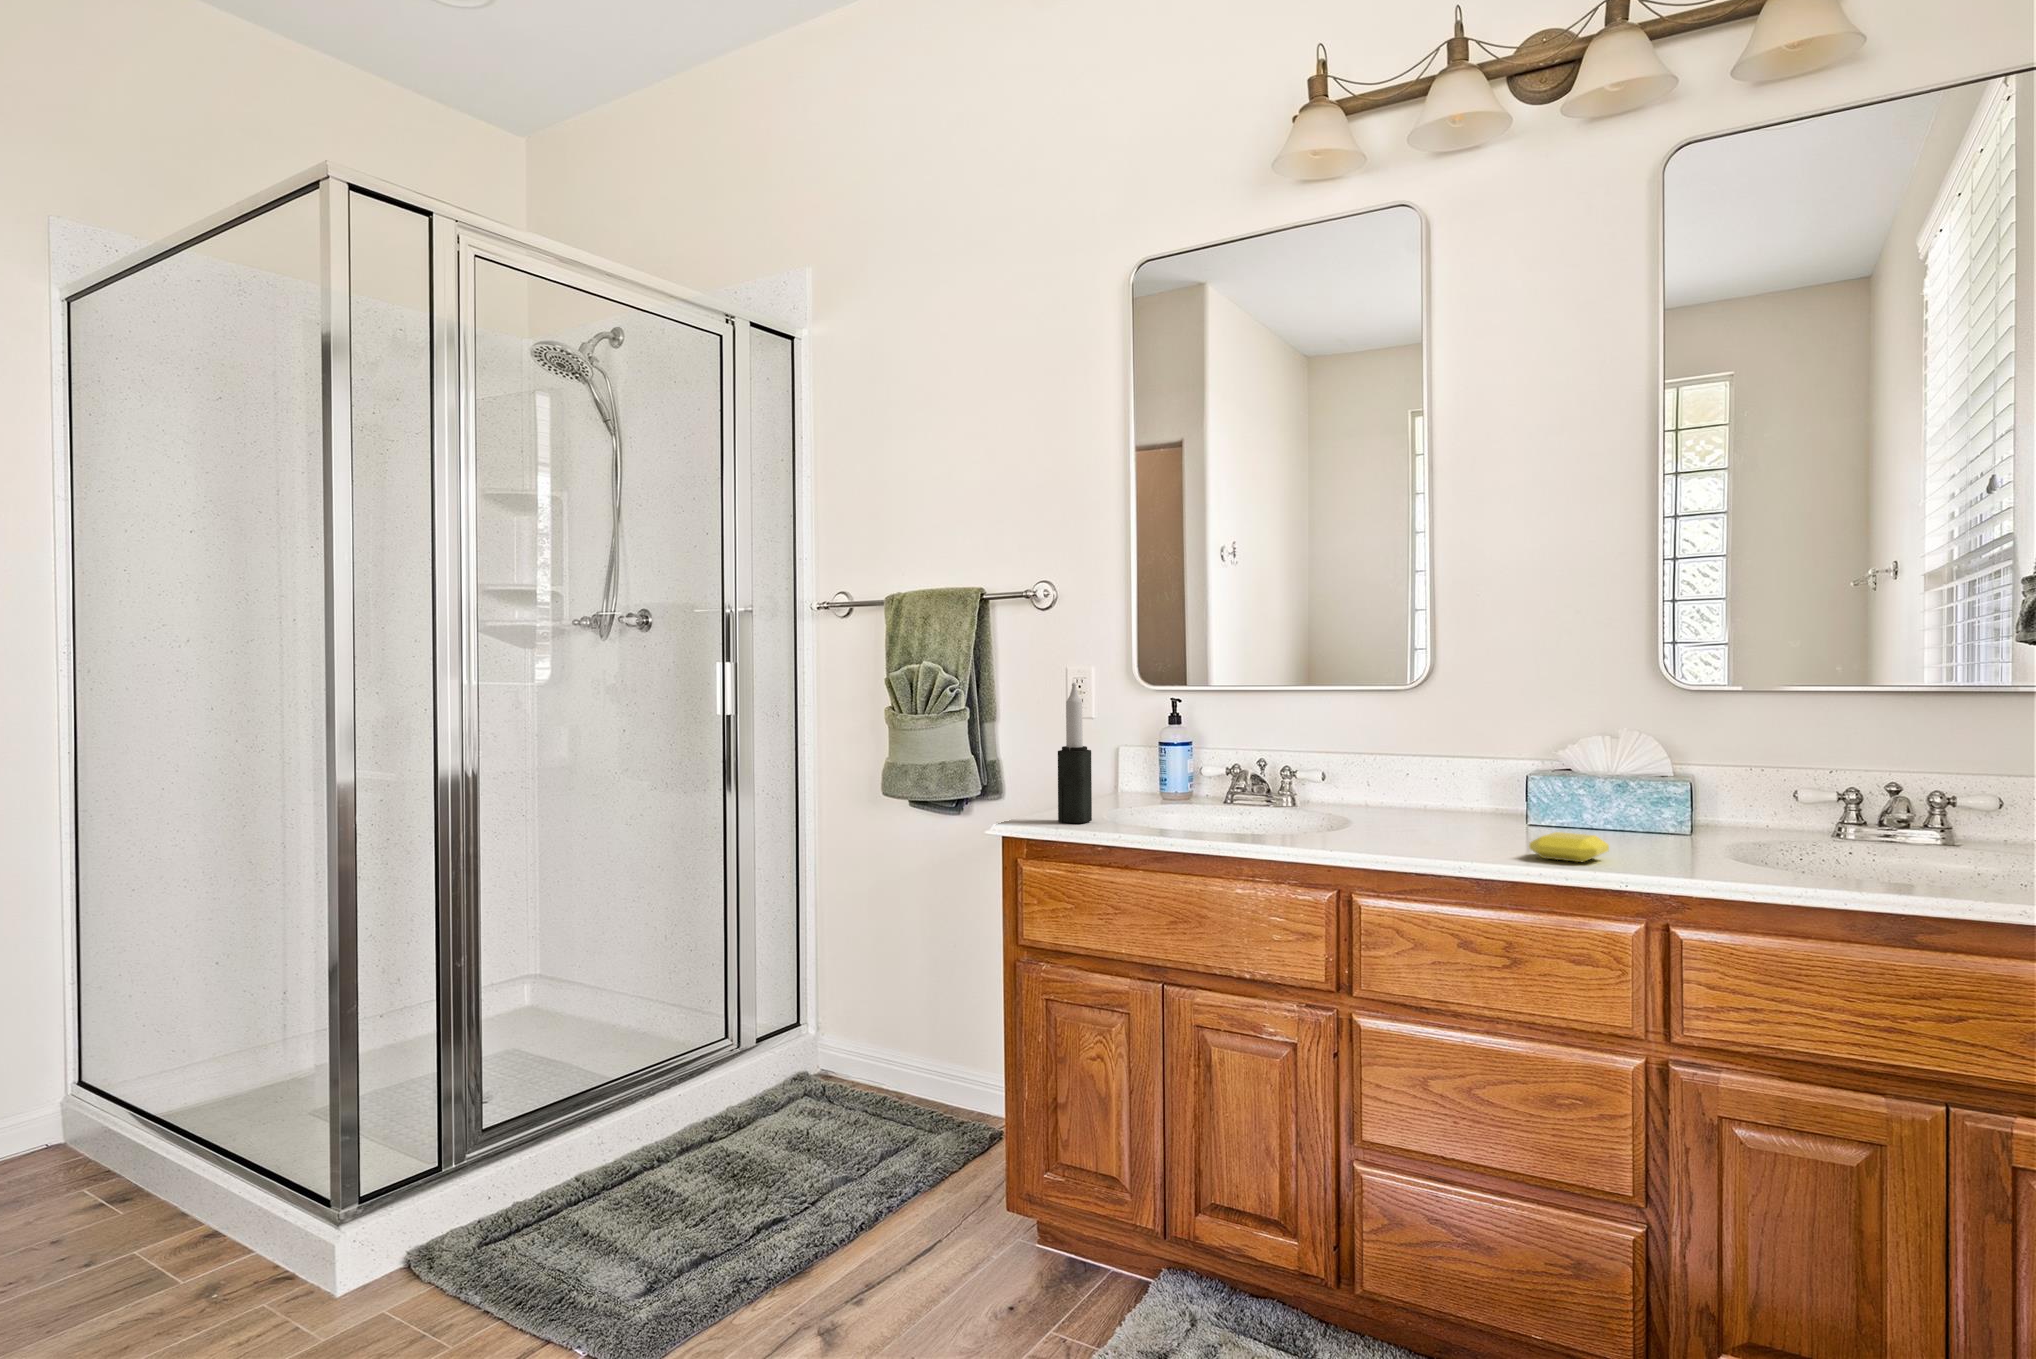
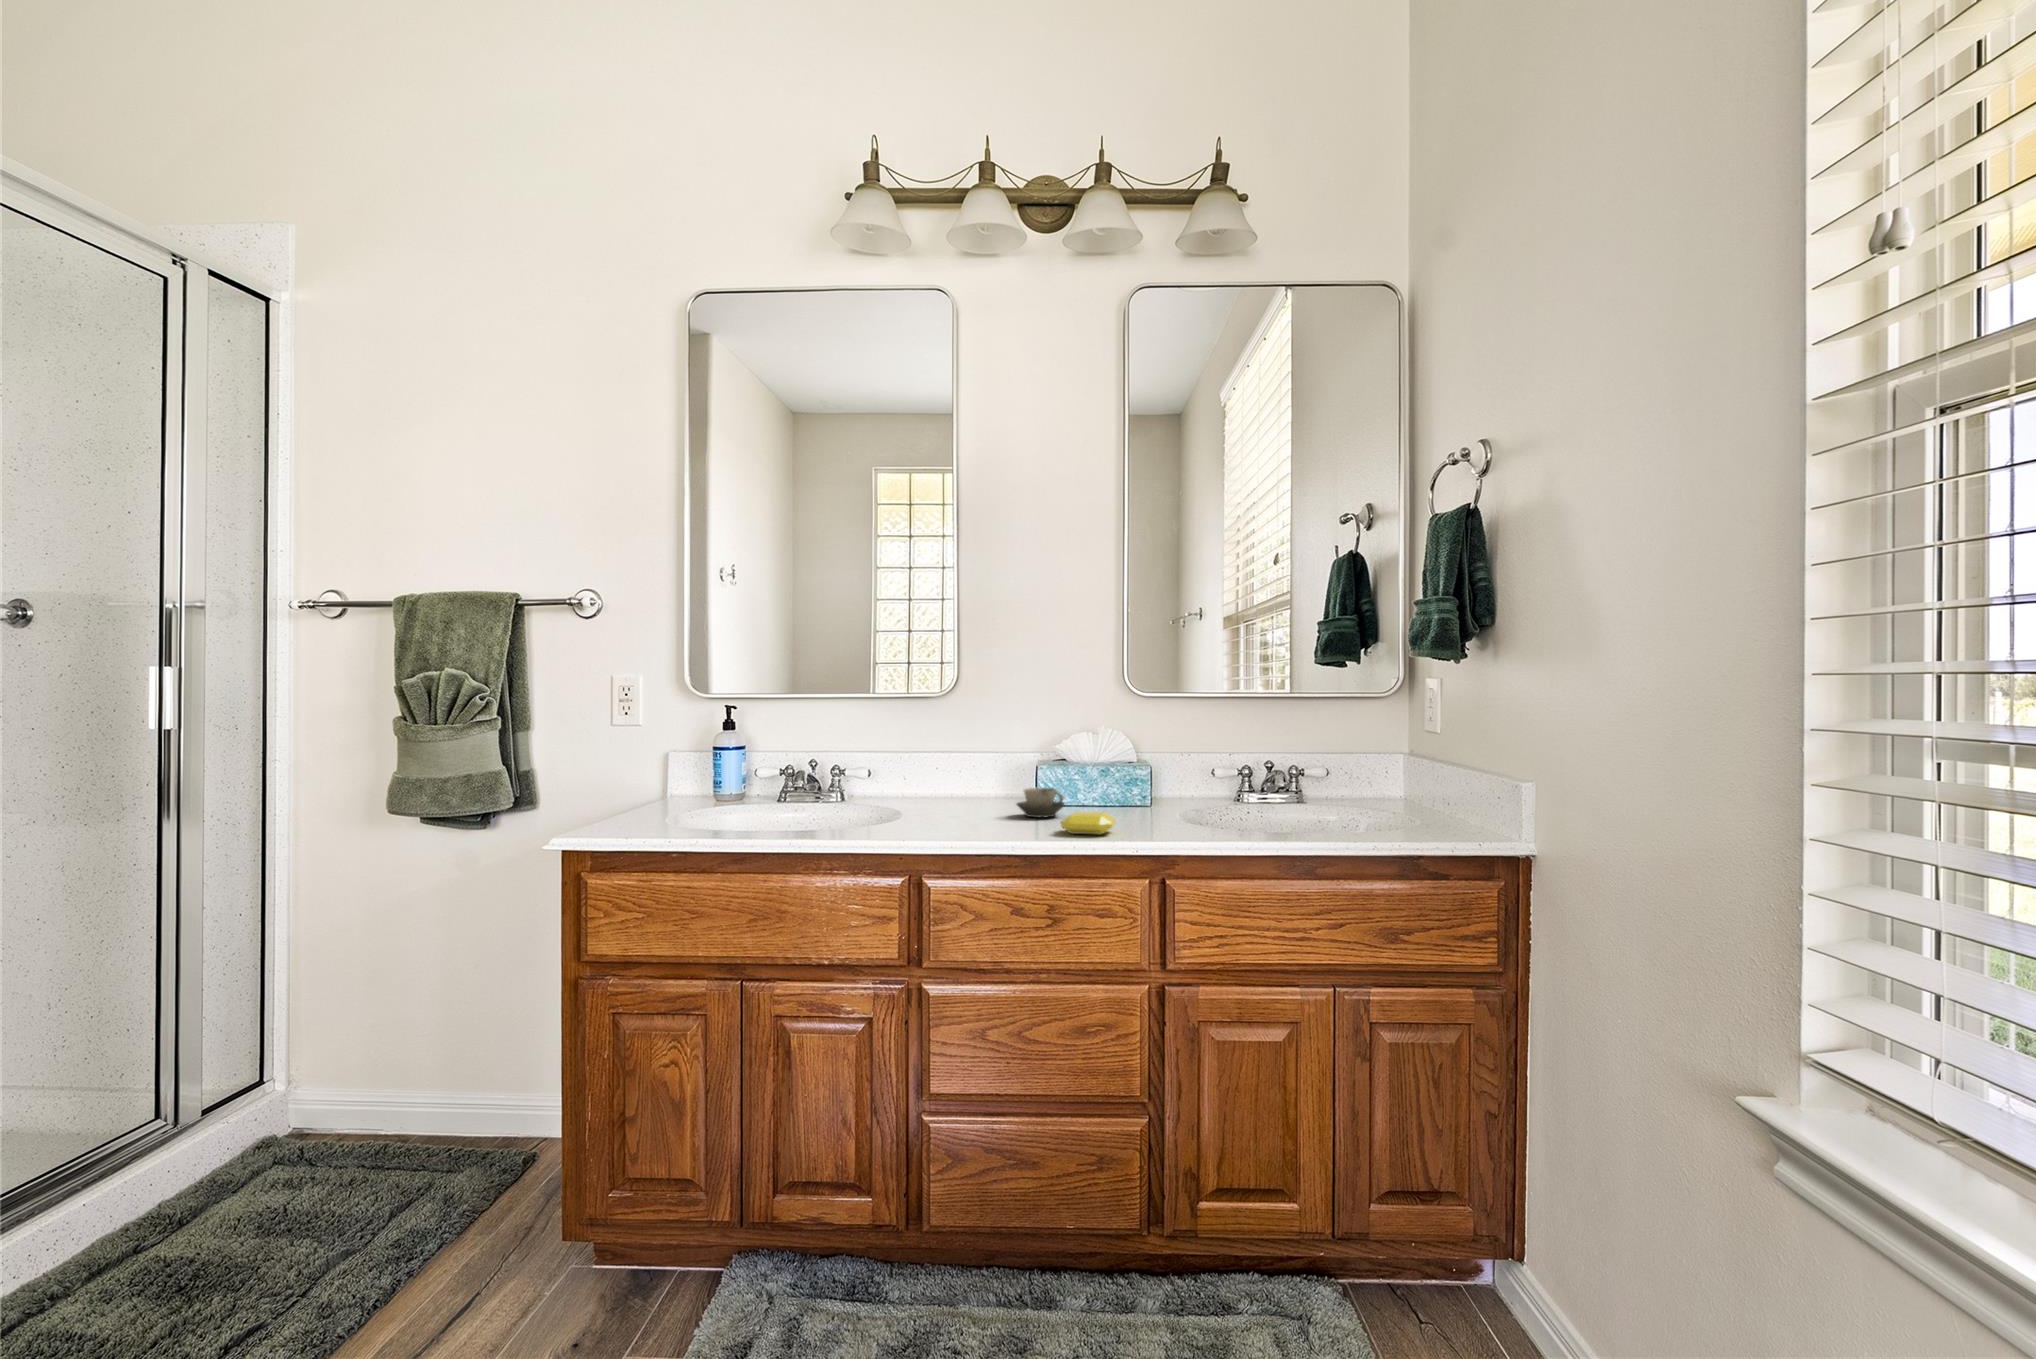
candle: present [1058,683,1092,823] -> none [623,691,658,831]
cup: none [1494,801,1561,838] -> present [1017,788,1065,817]

